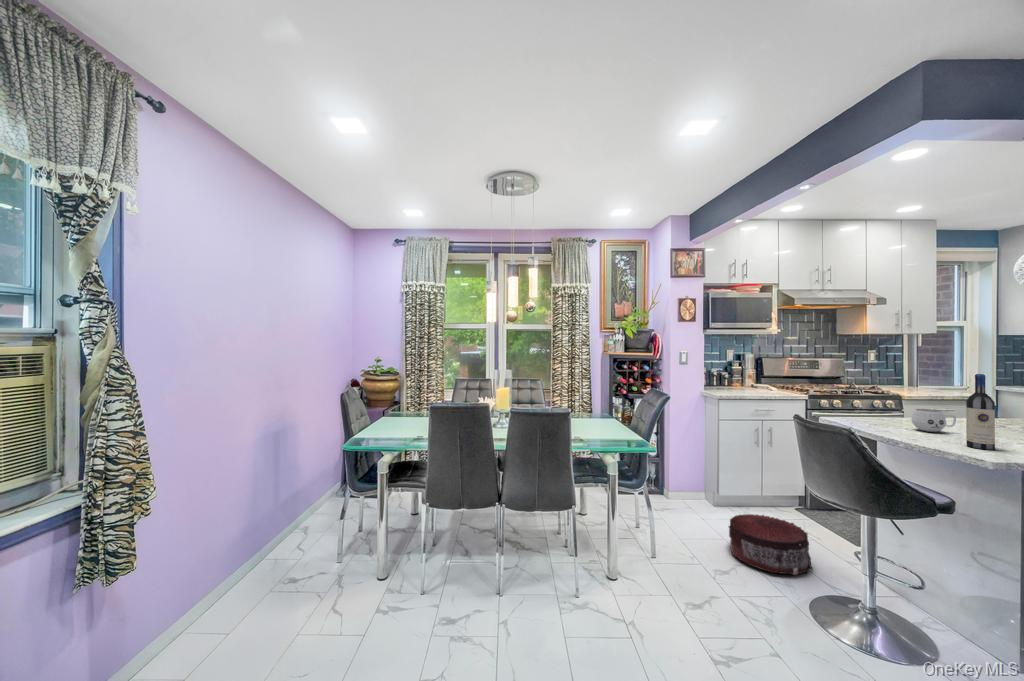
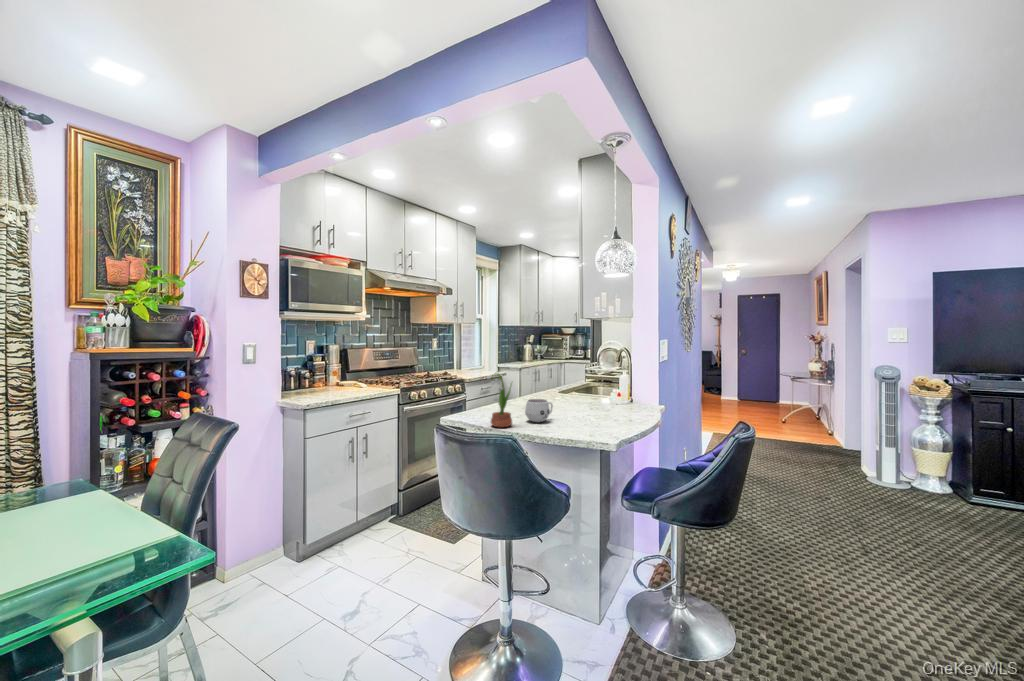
wine bottle: present [966,374,995,450] -> none [582,363,601,436]
potted flower: none [857,378,888,428] -> present [487,373,512,427]
pouf: present [728,514,812,575] -> none [334,553,433,645]

